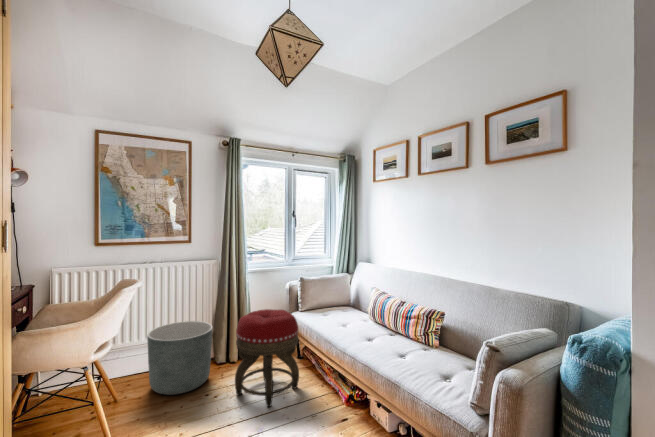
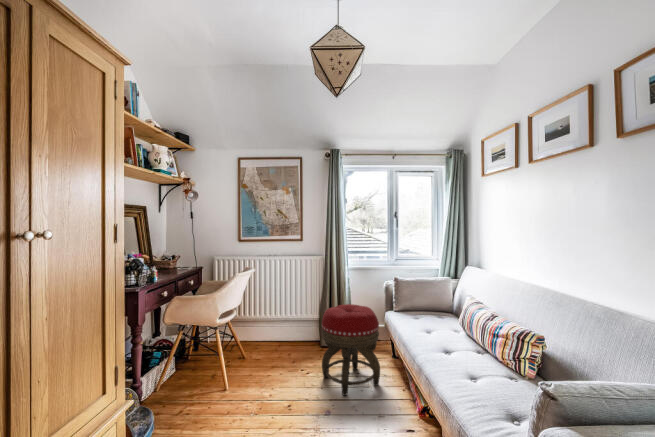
planter: present [147,321,213,395] -> none [263,306,312,365]

